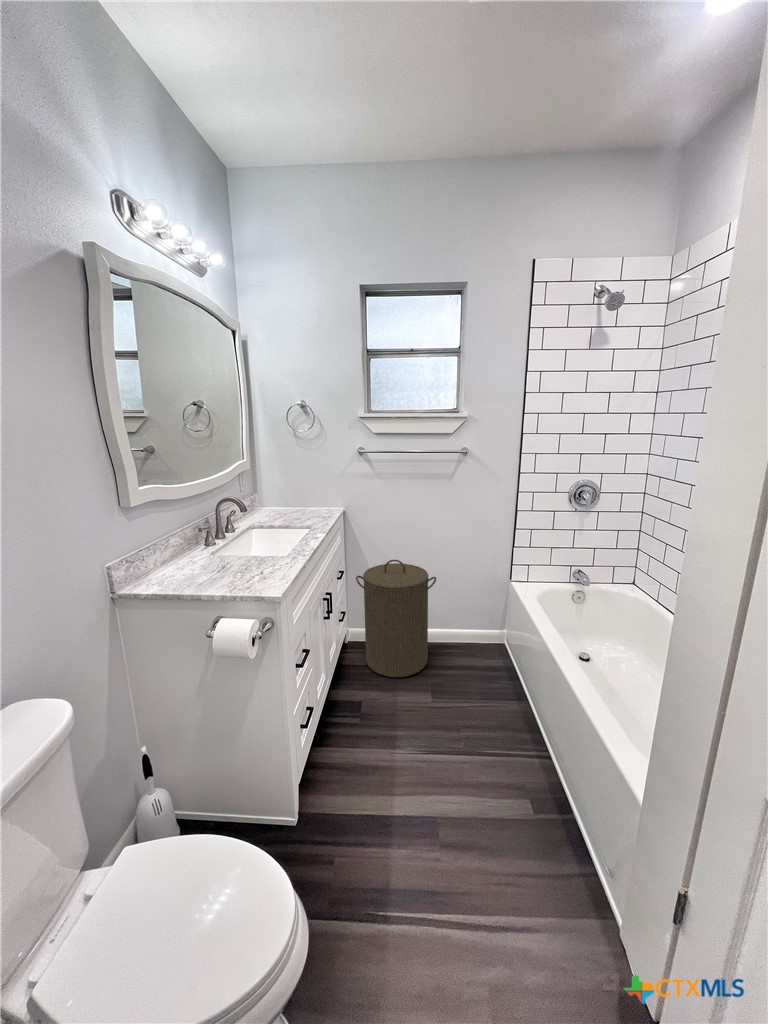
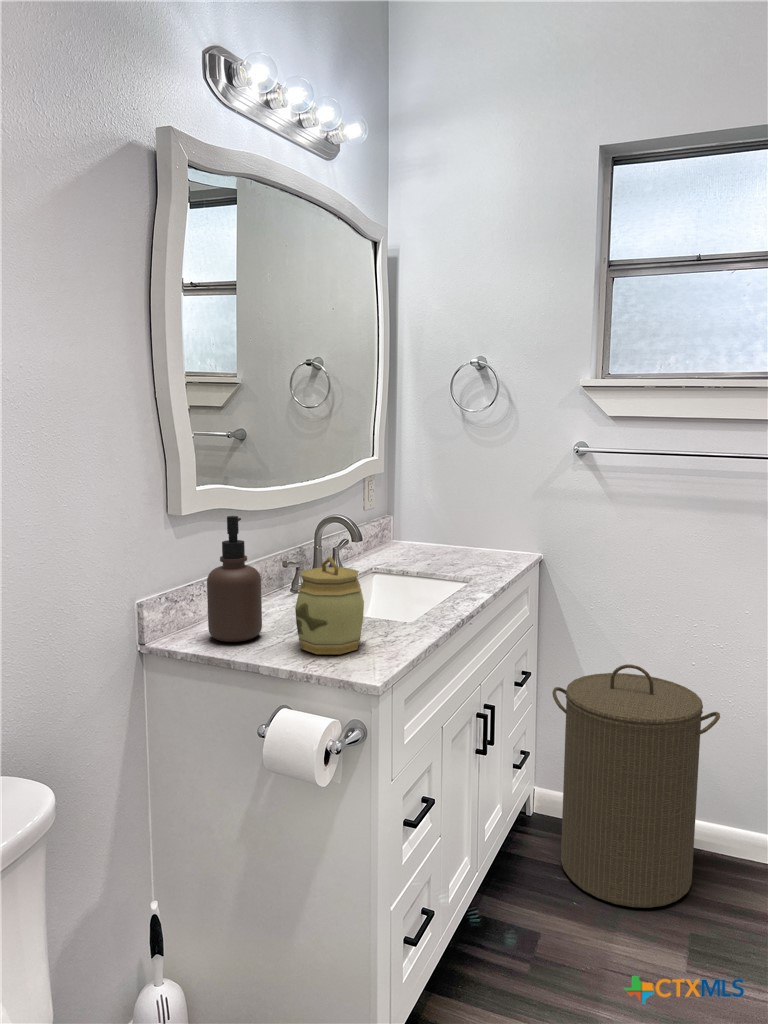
soap dispenser: none [155,505,196,583] -> present [207,516,262,642]
jar: none [219,524,261,583] -> present [295,557,364,654]

